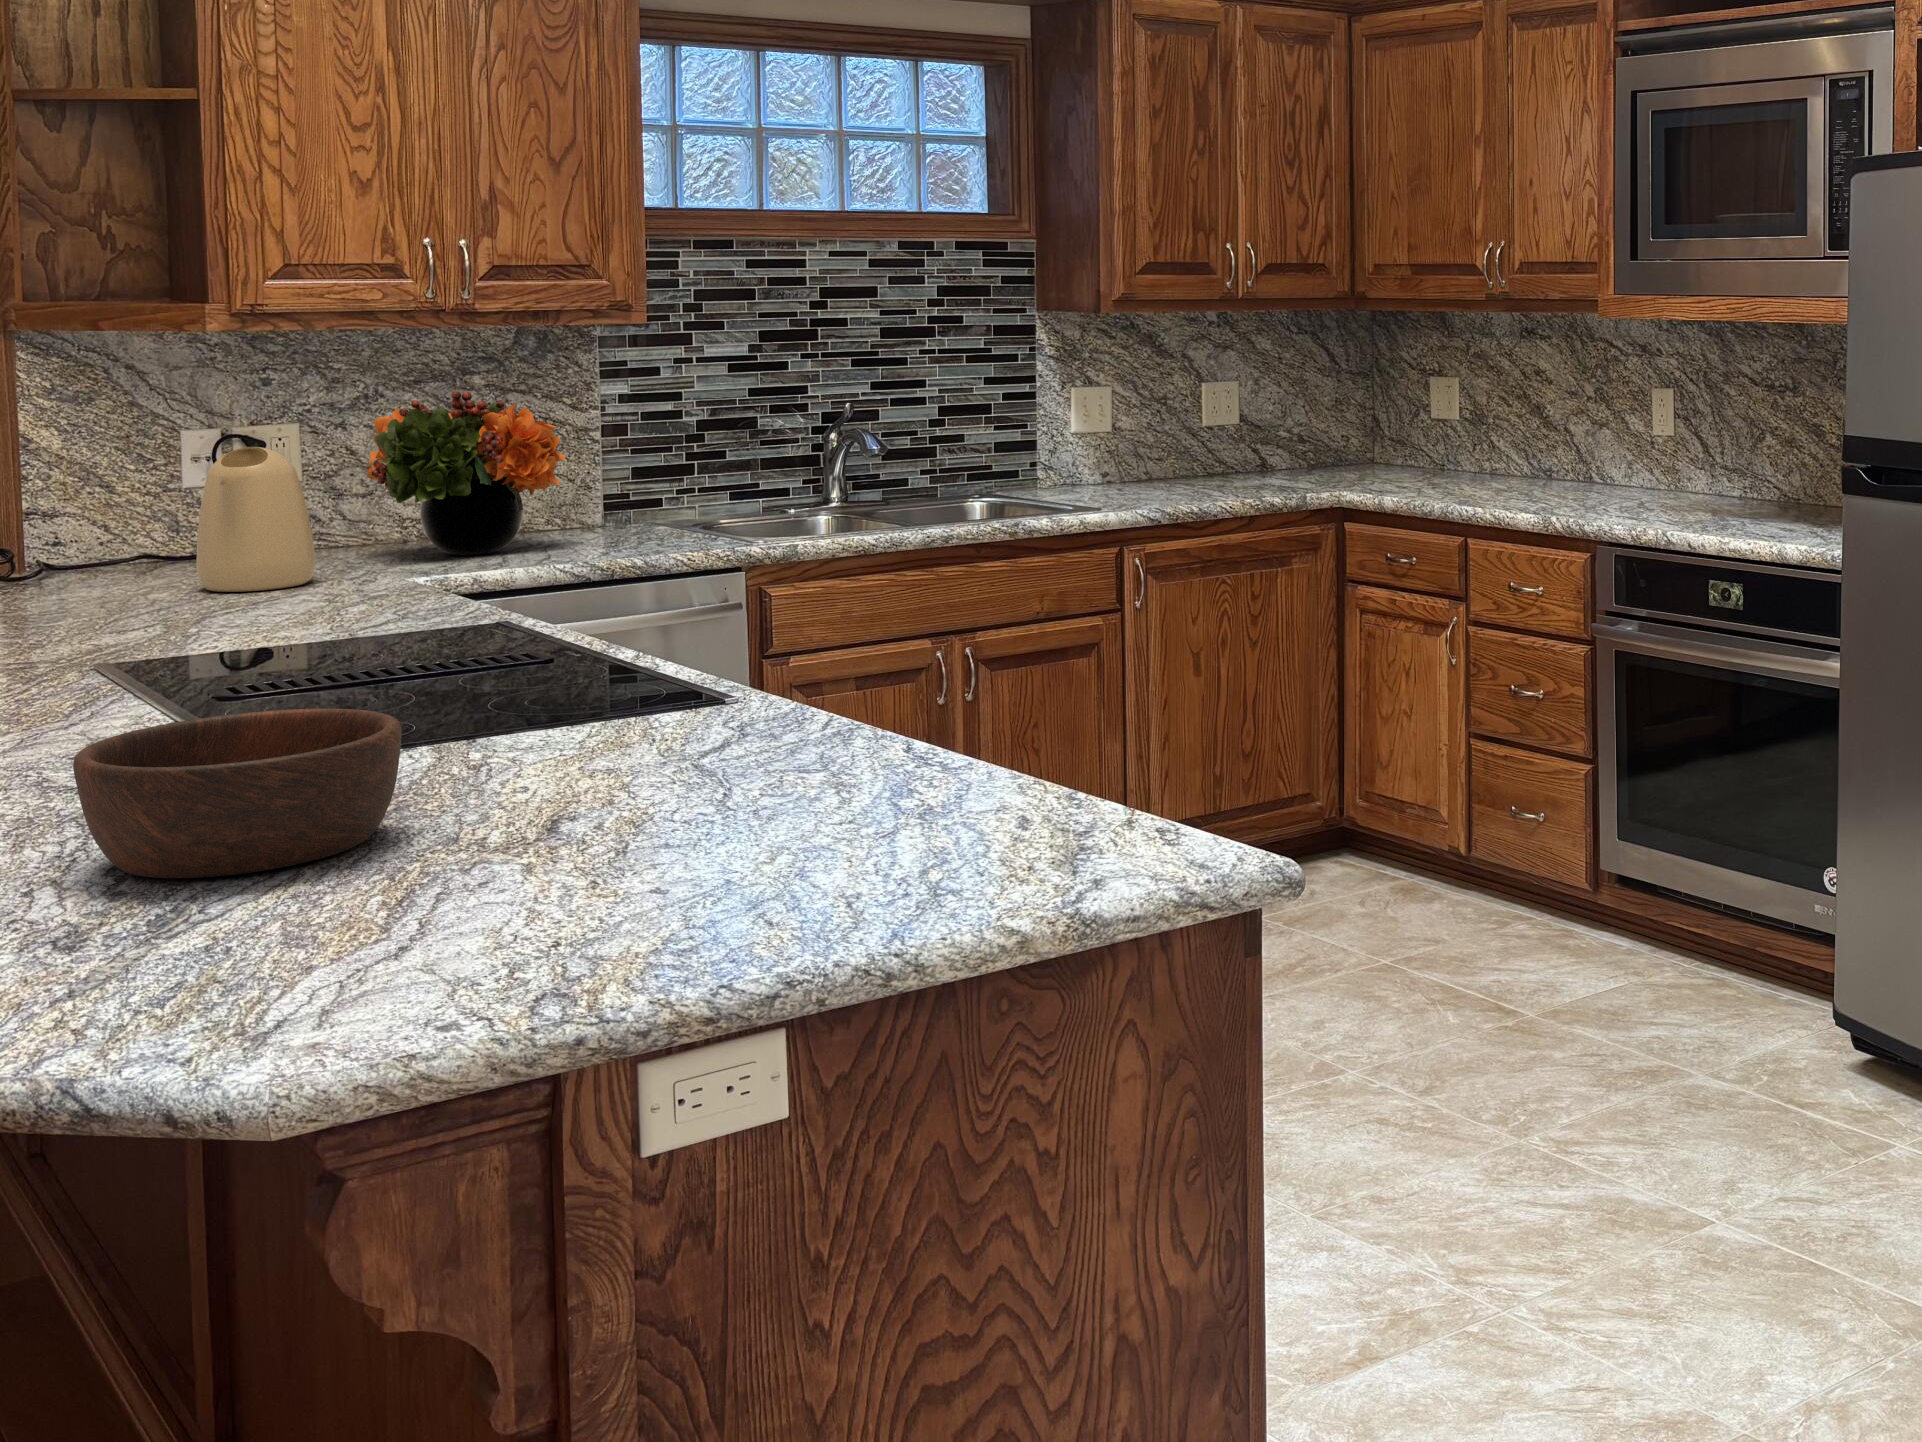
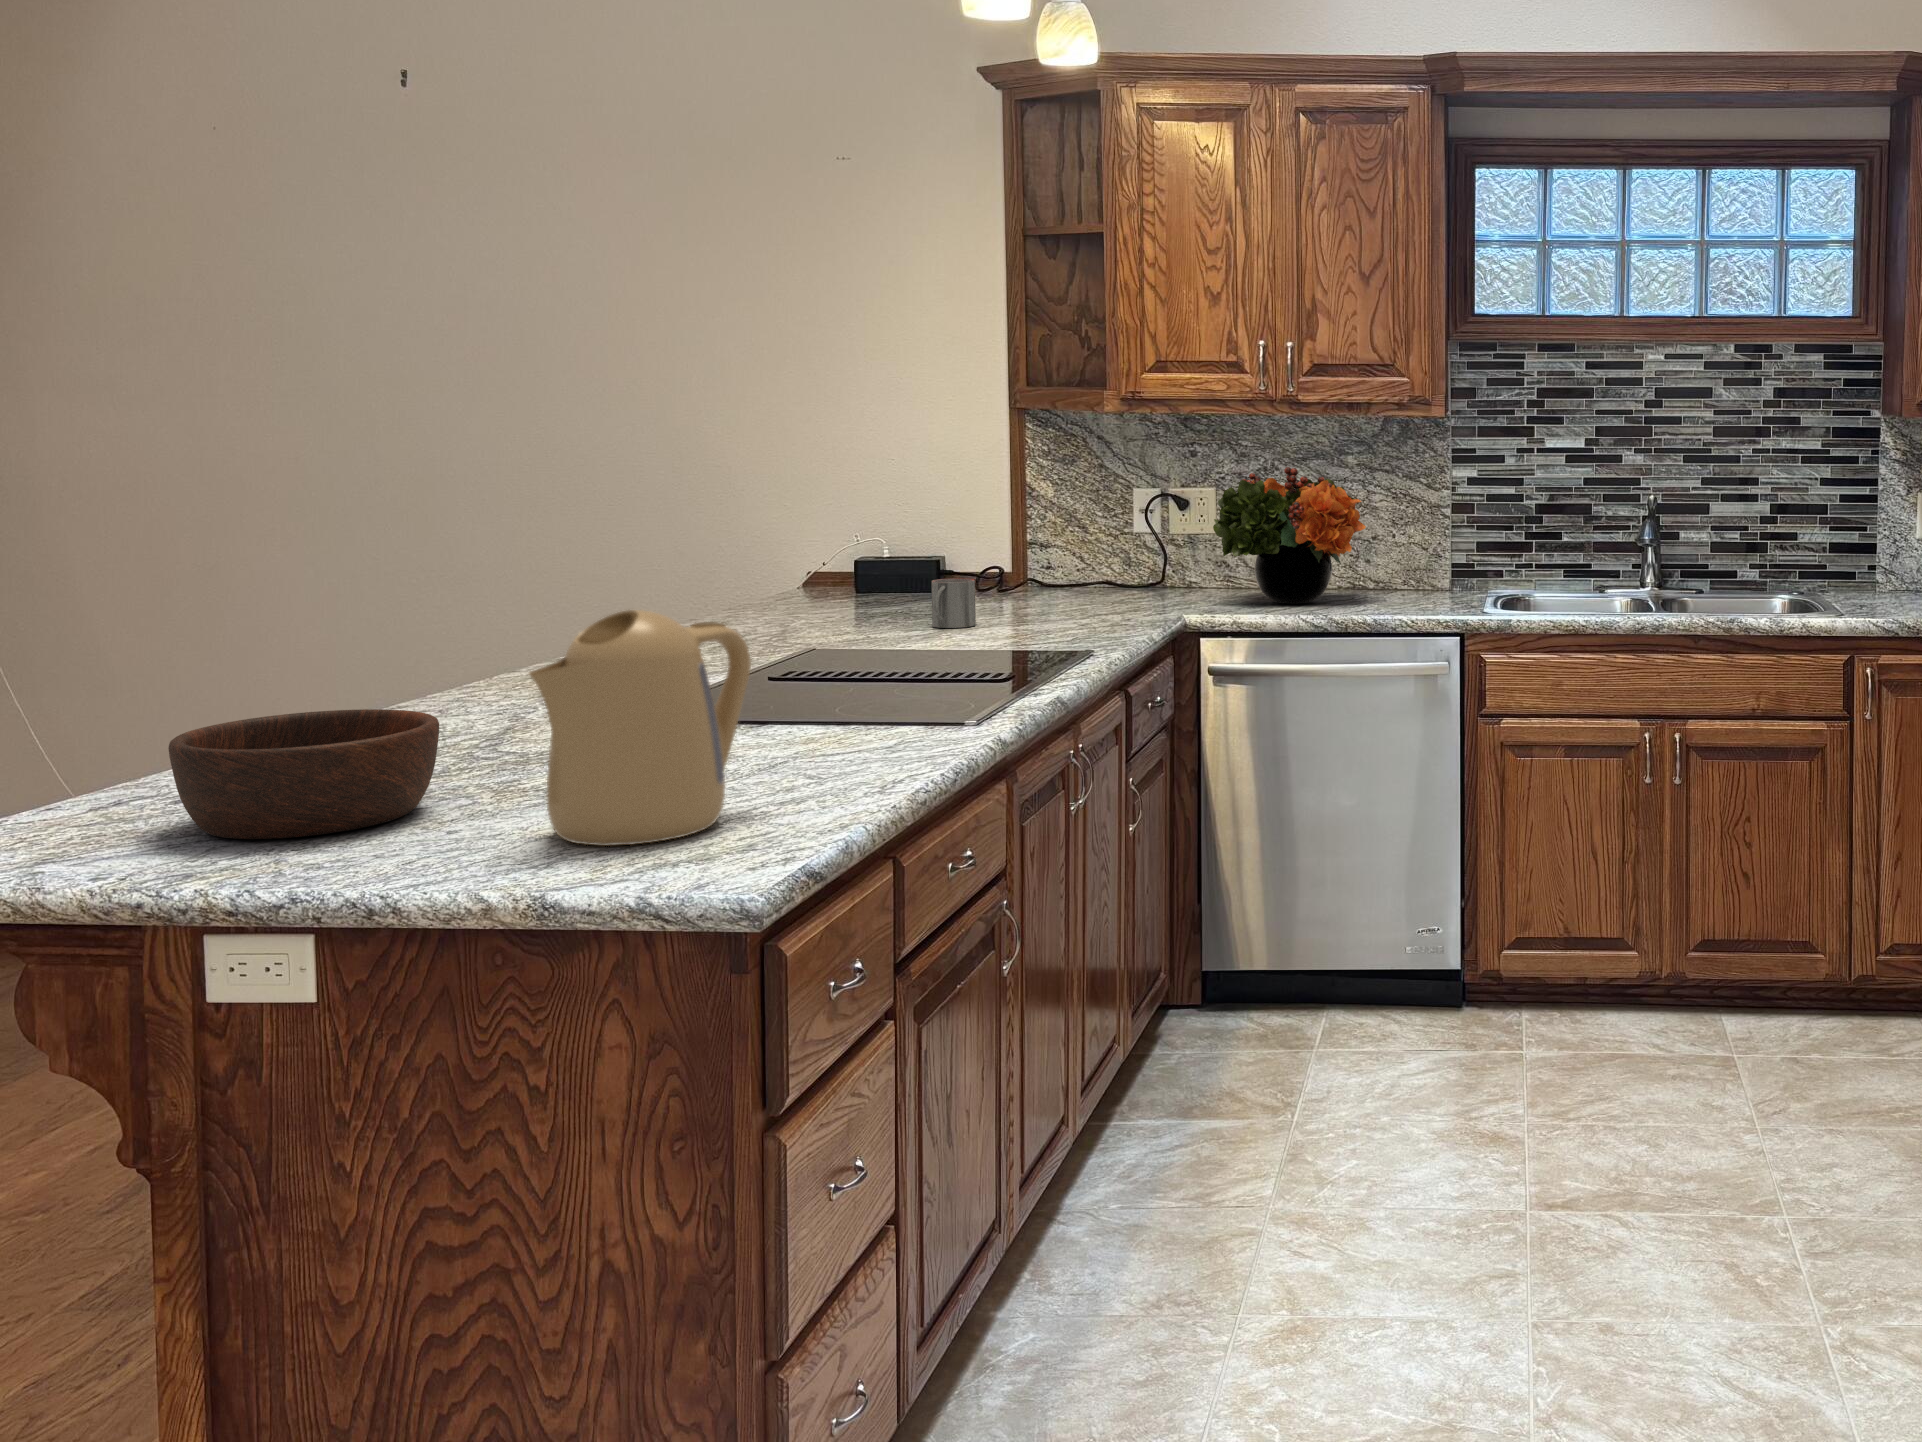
kettle: present [196,447,315,592] -> present [529,610,751,846]
mug: none [81,555,151,623] -> present [931,578,976,628]

